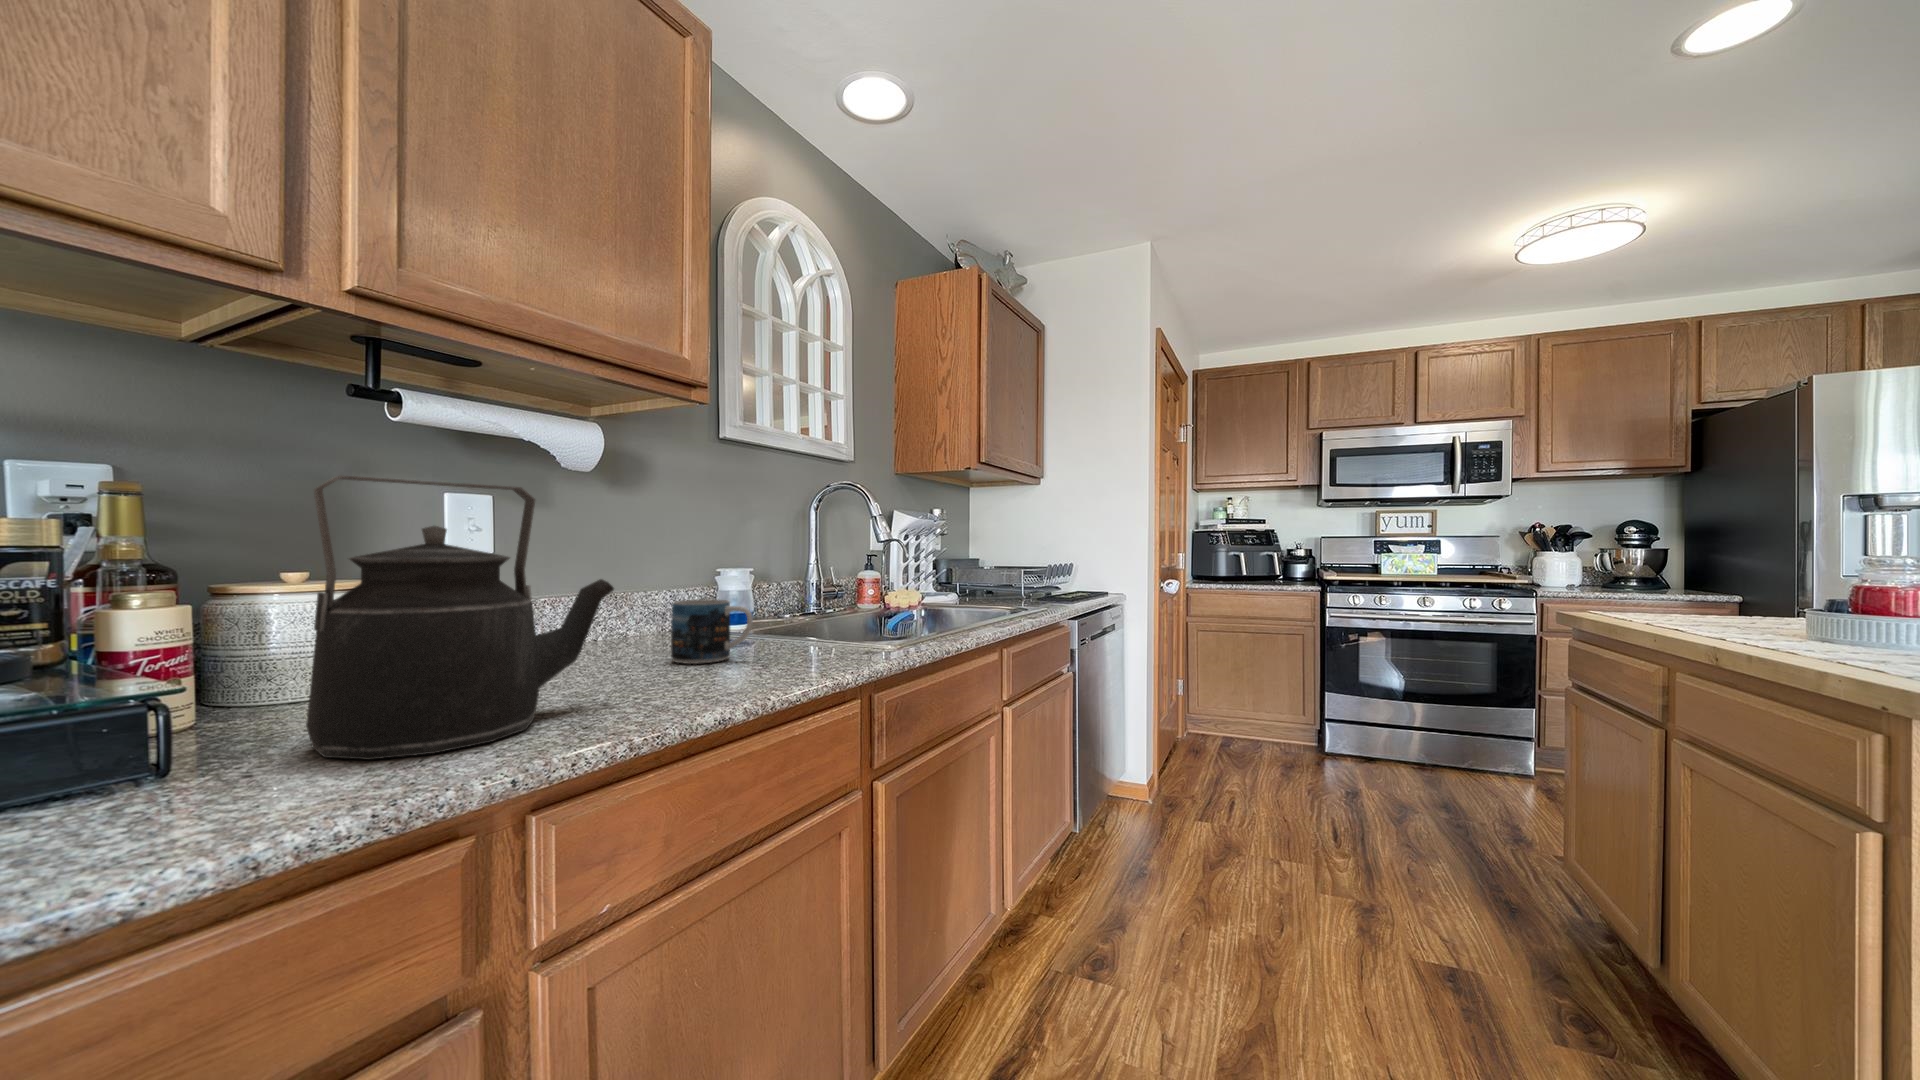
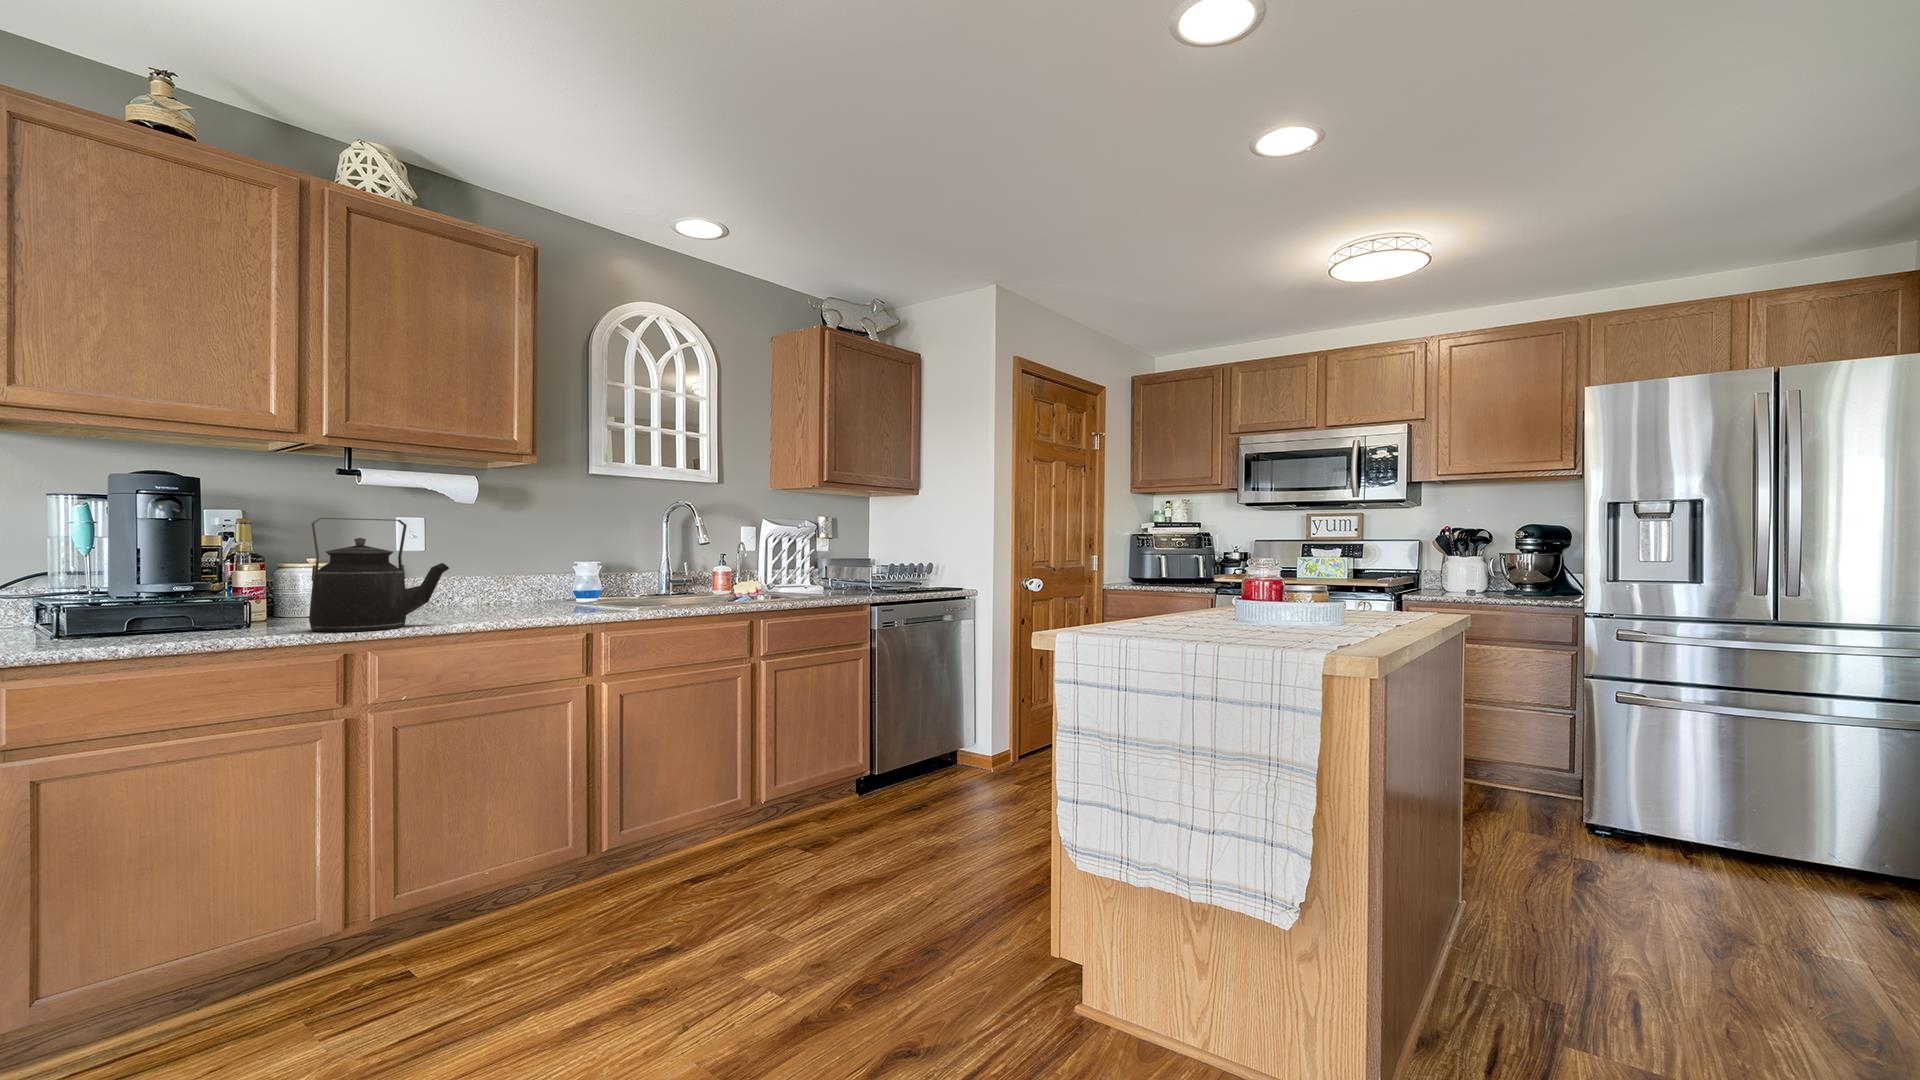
mug: present [671,599,753,664] -> none [510,579,555,614]

